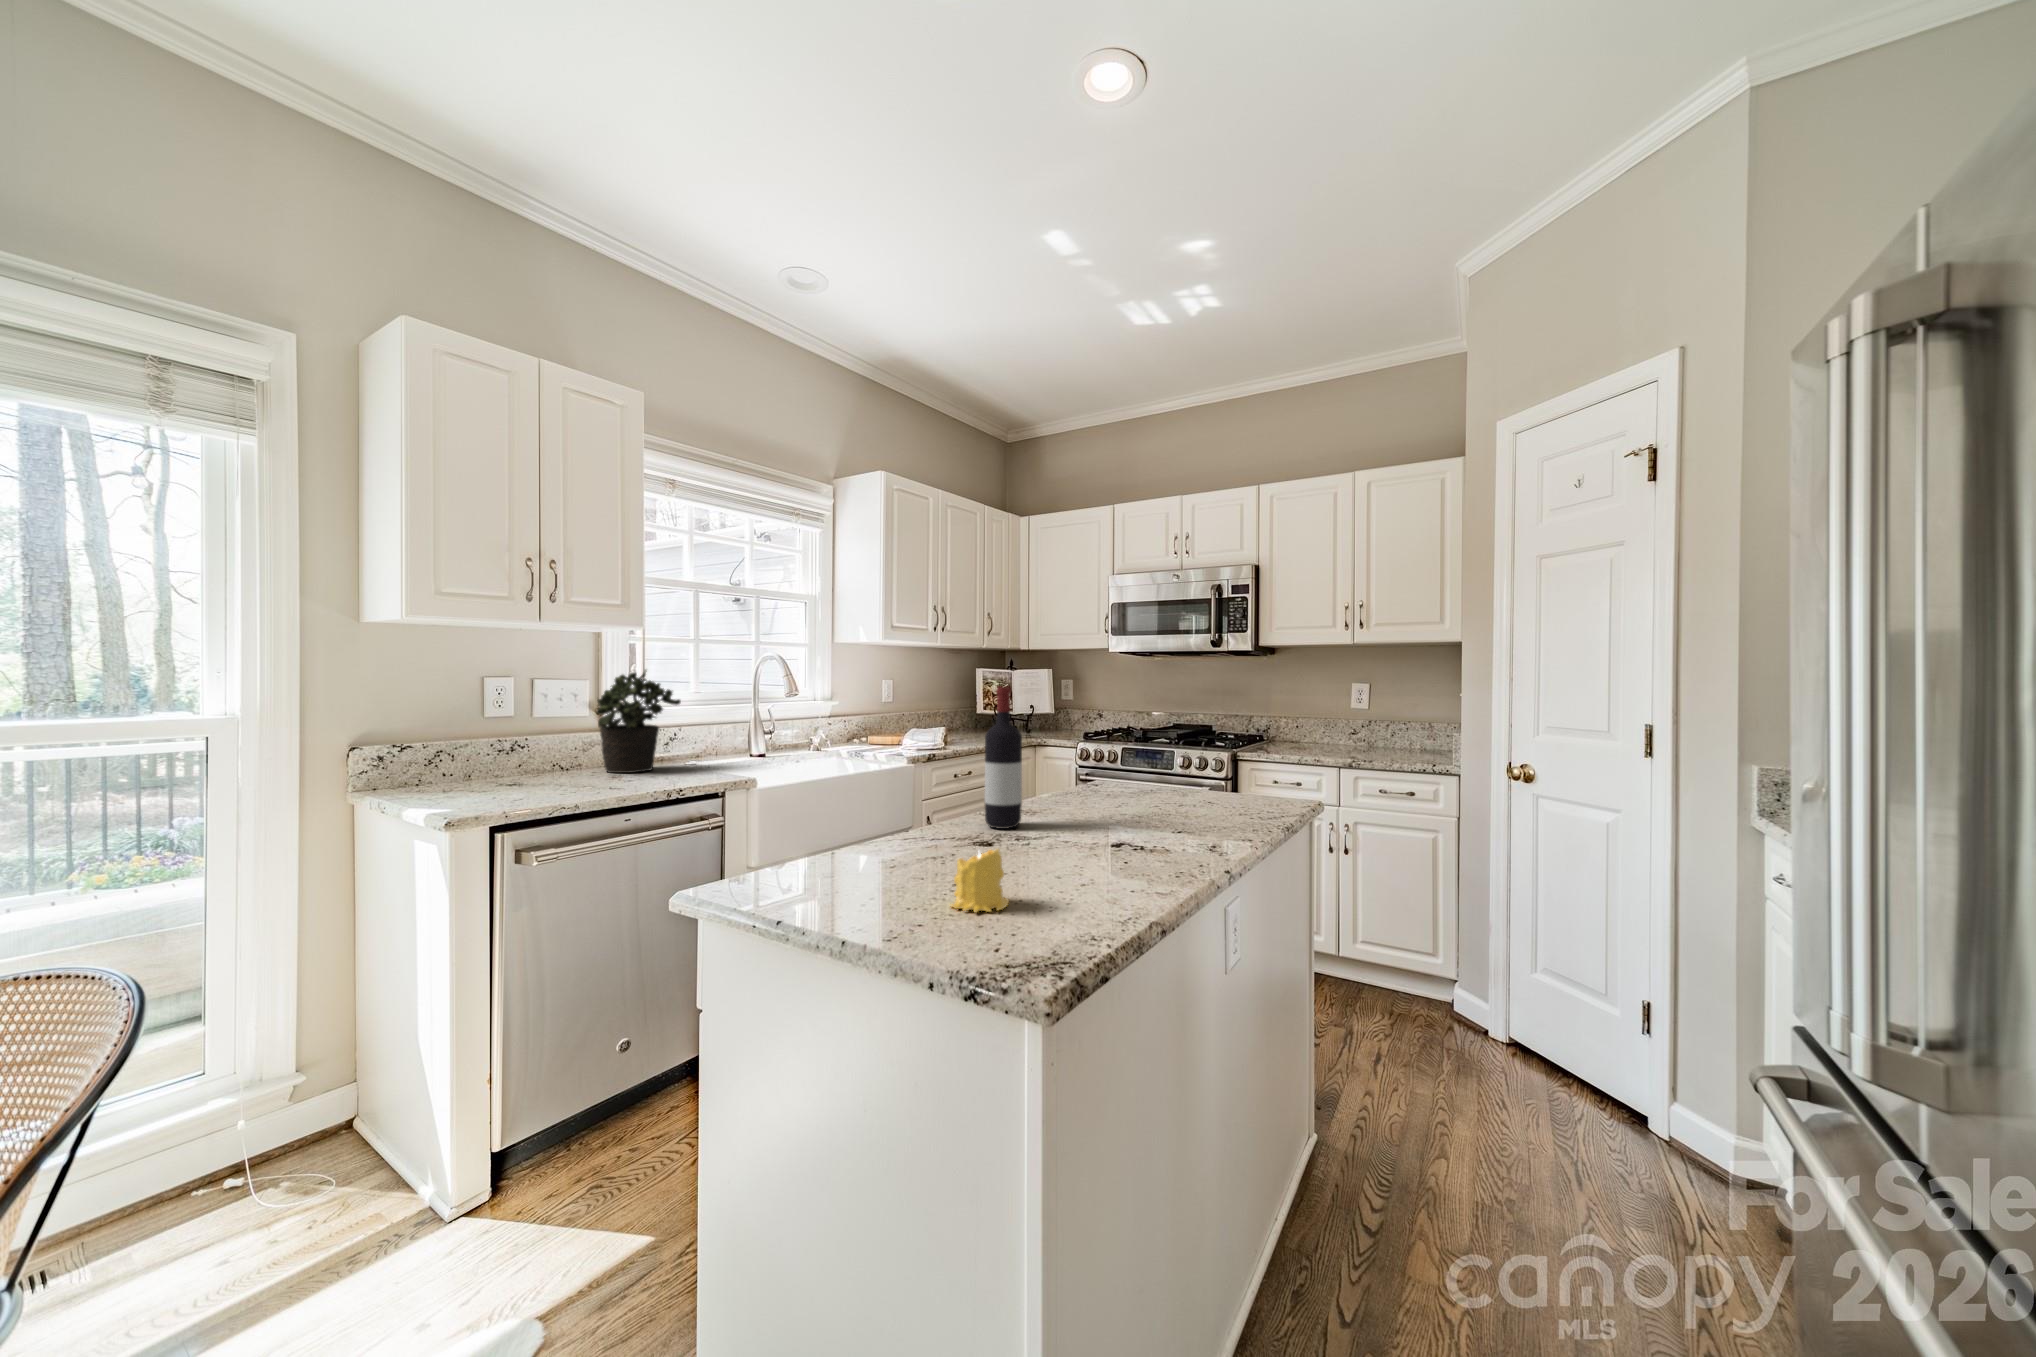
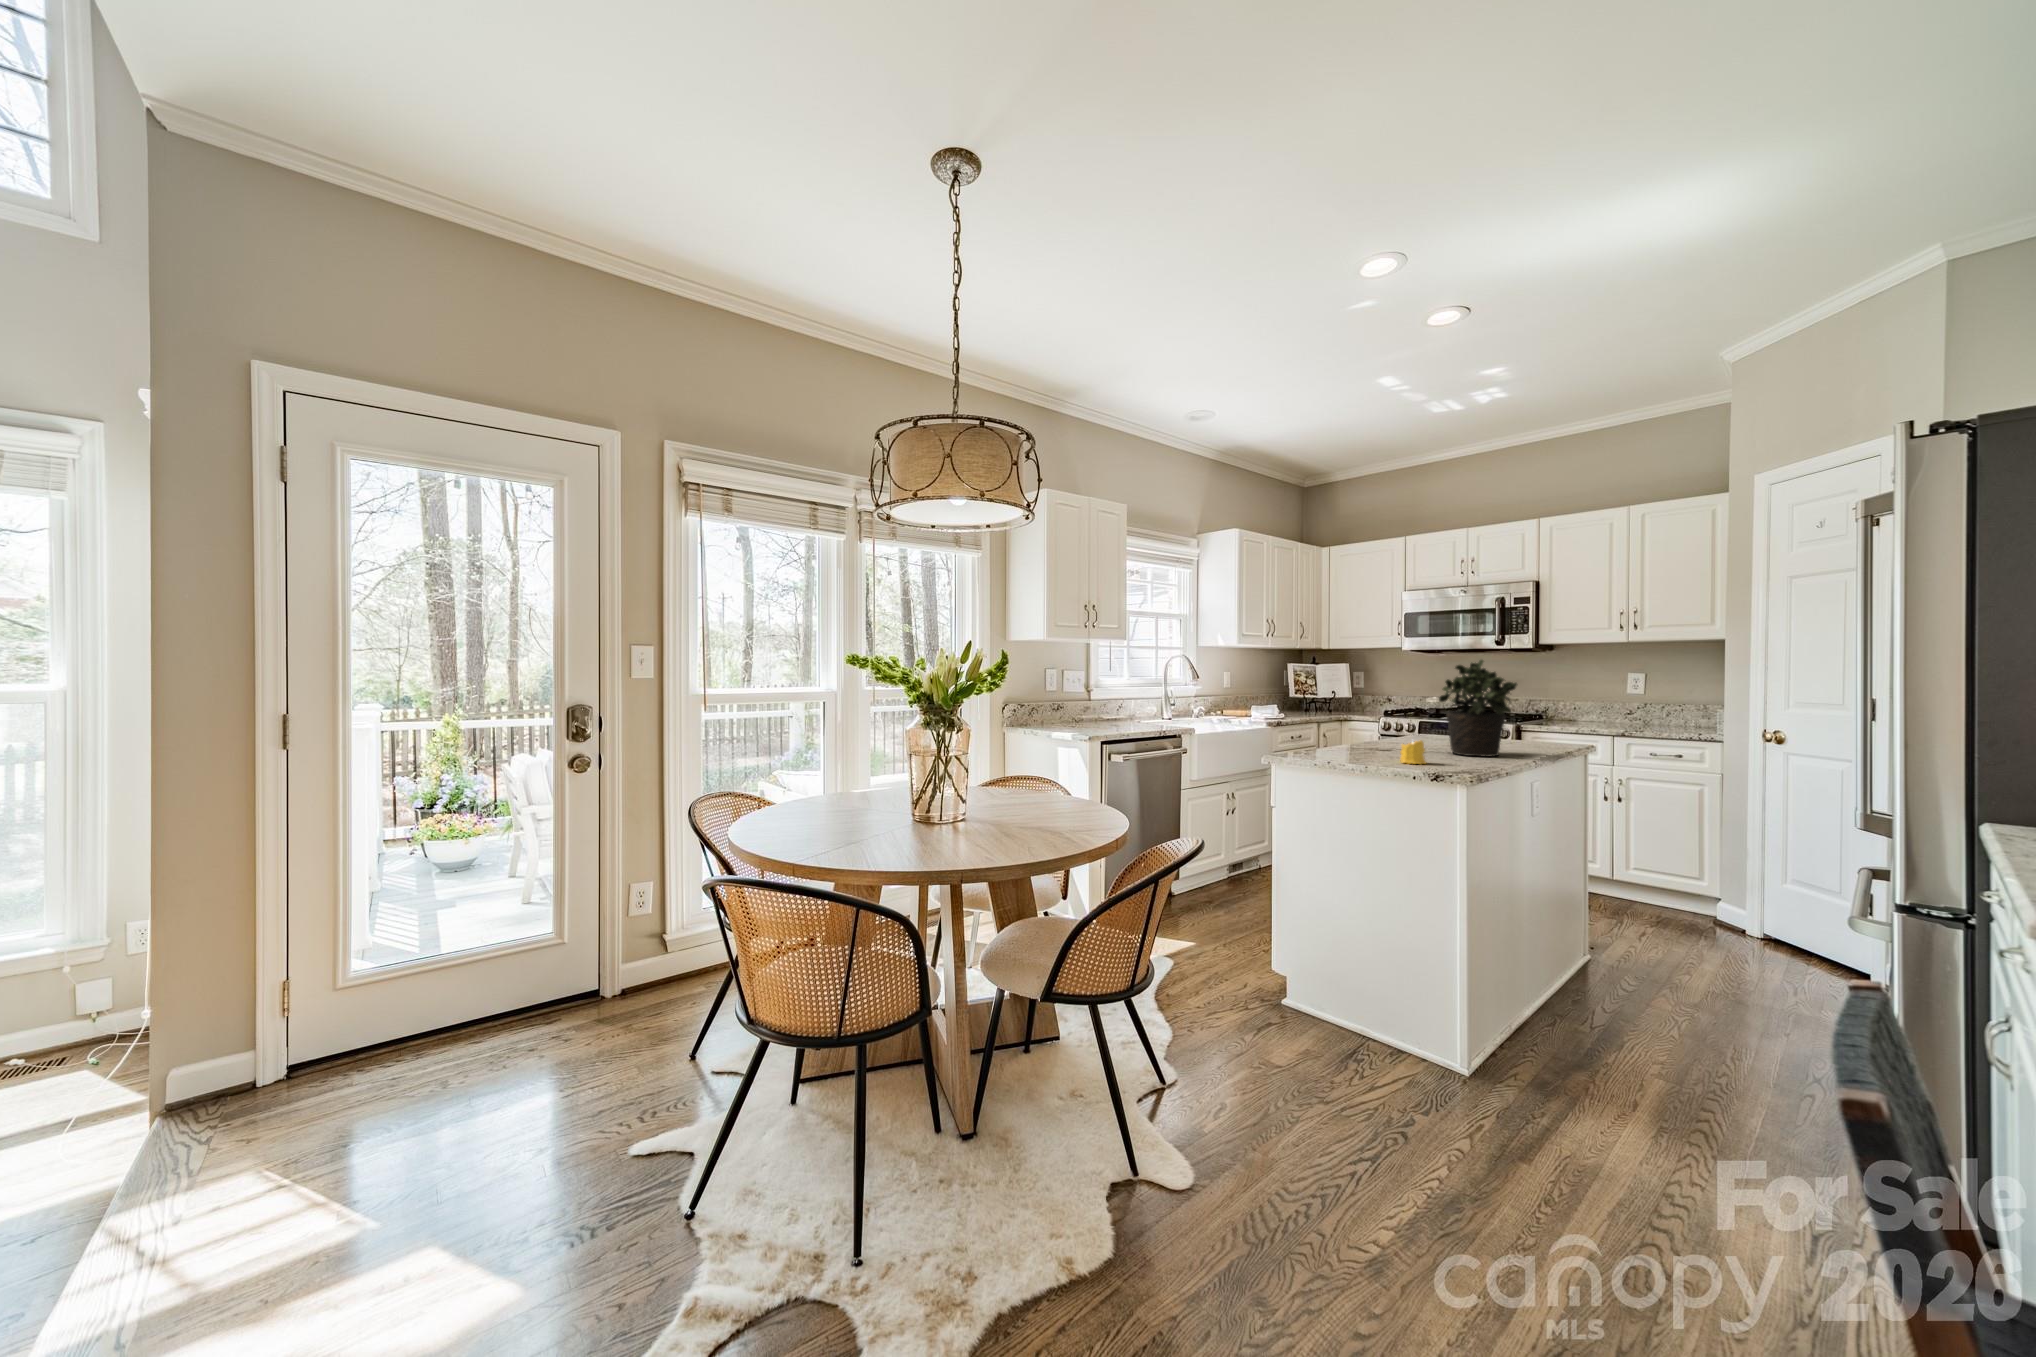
potted plant: present [596,670,681,773] -> present [1439,660,1517,757]
wine bottle: present [985,686,1022,829] -> none [1379,673,1401,746]

